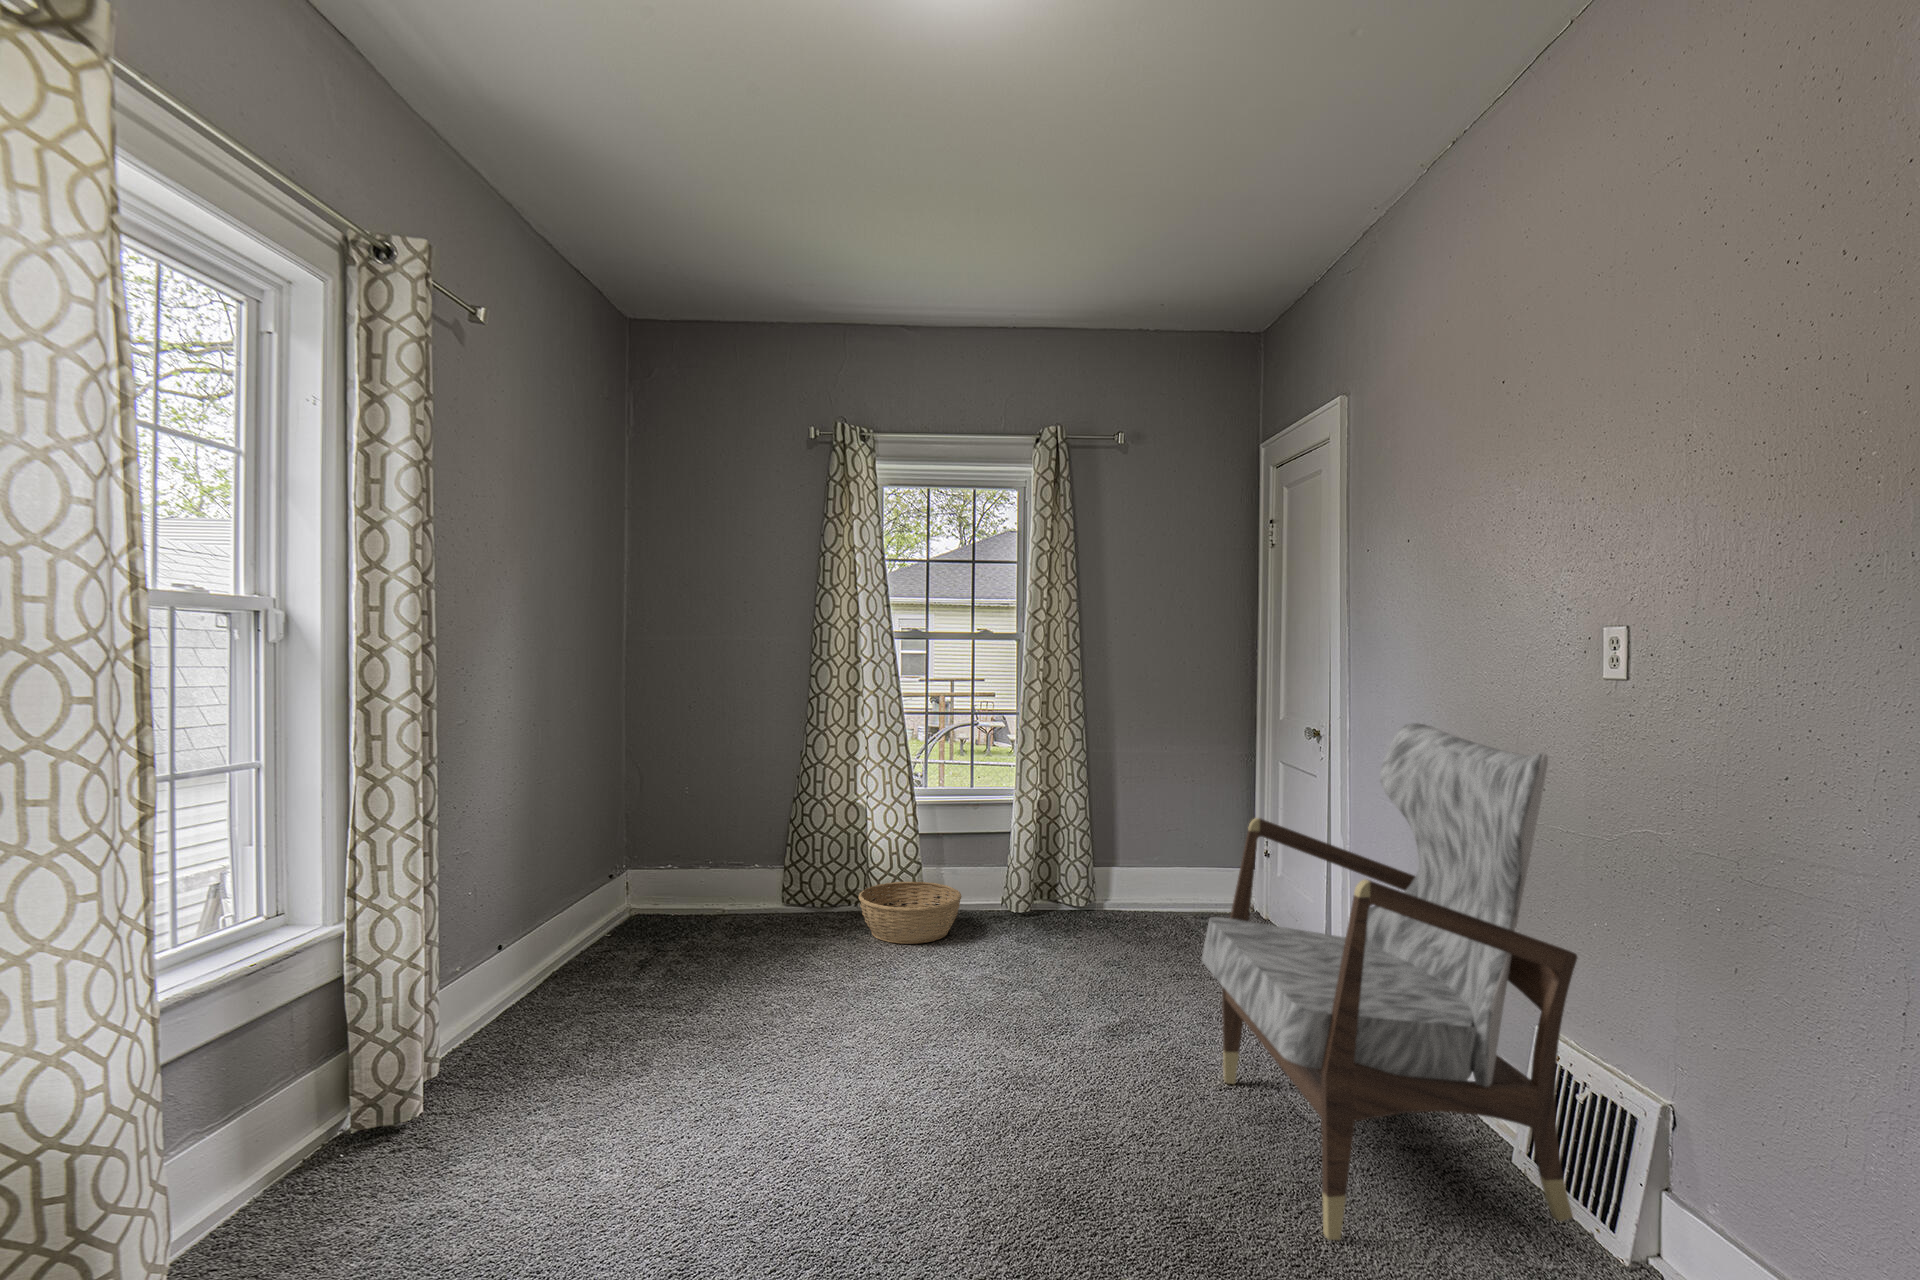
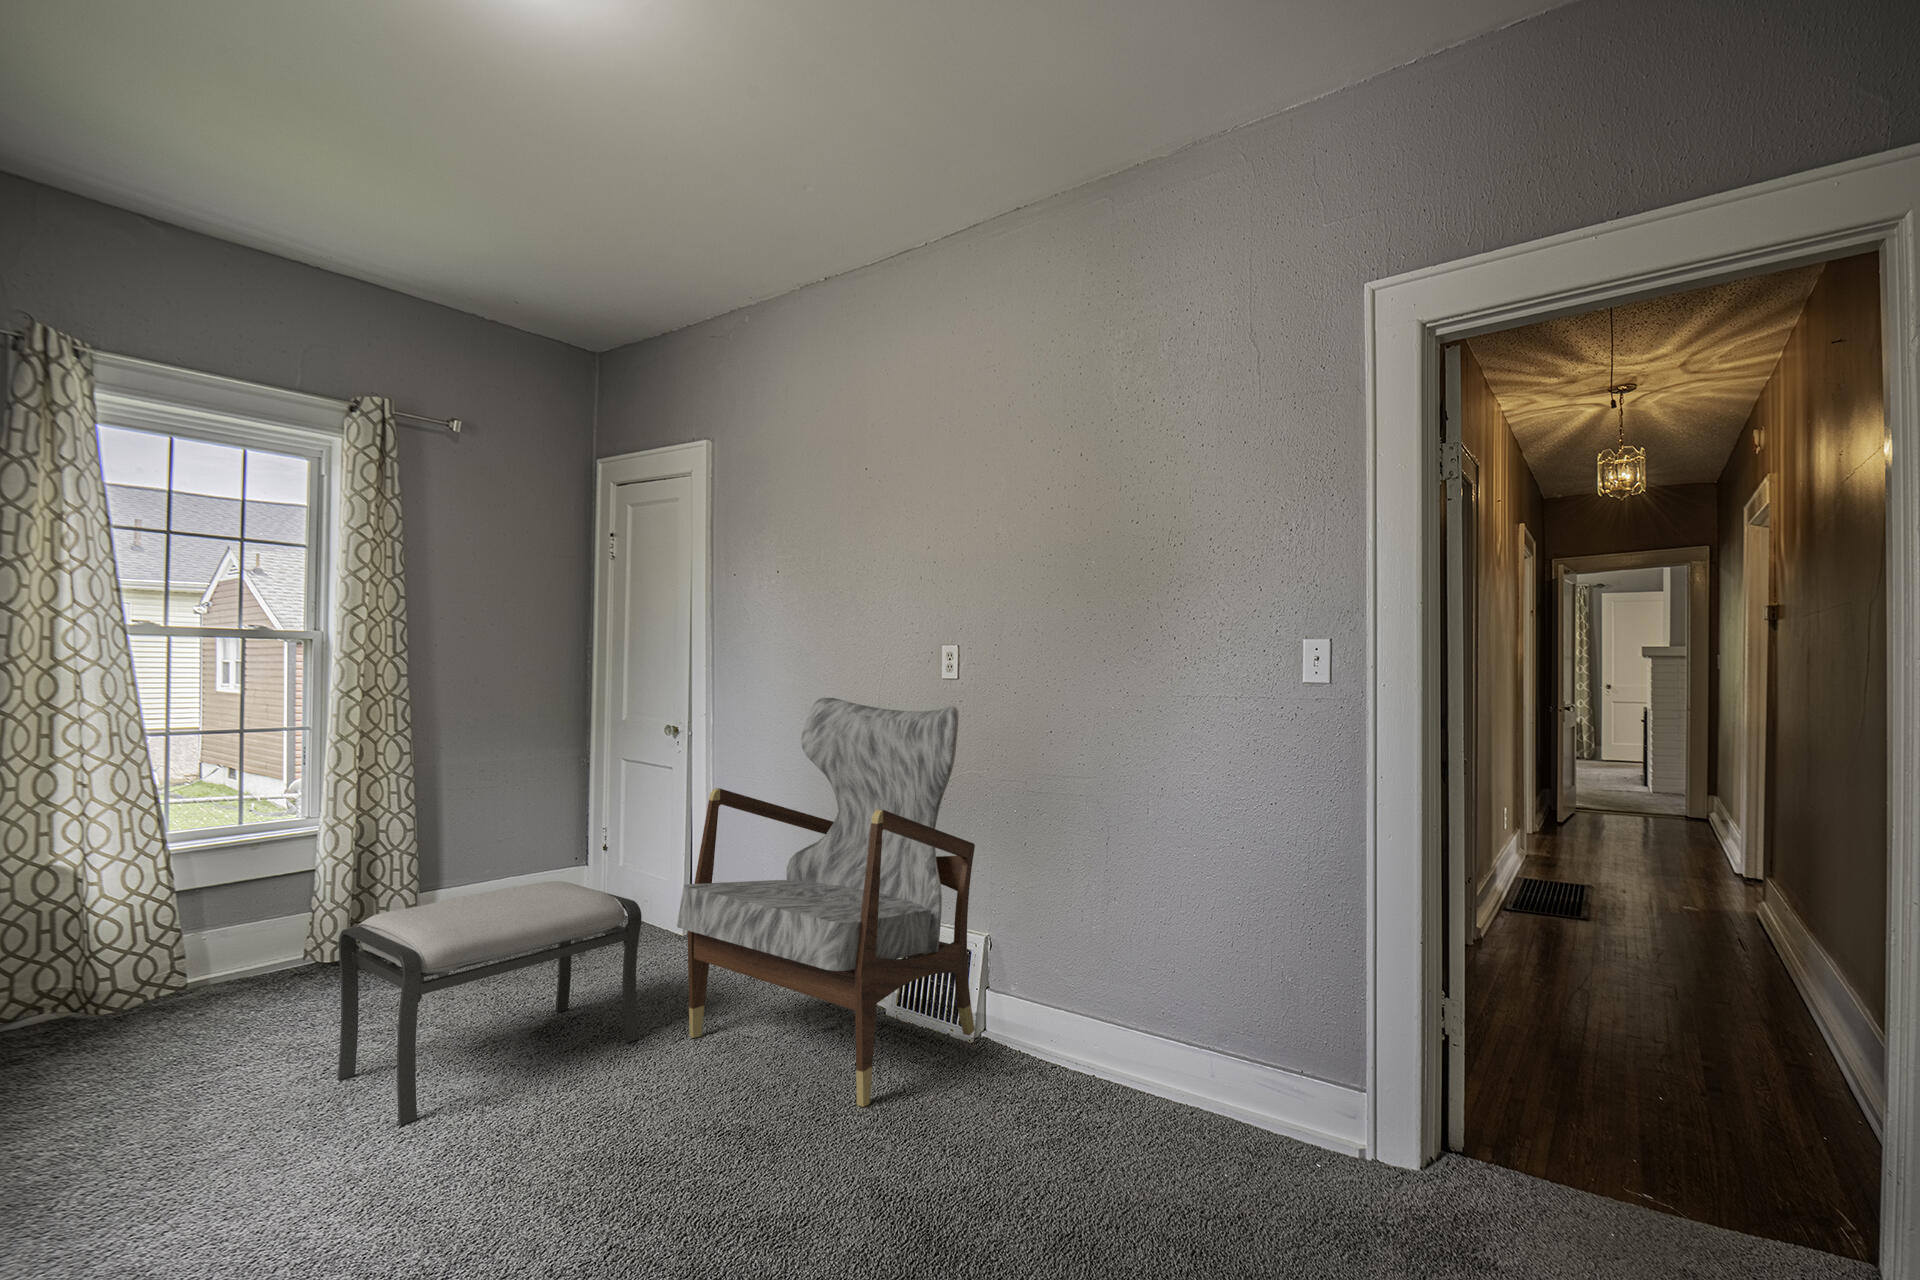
ottoman: none [951,881,1179,1064] -> present [338,881,642,1126]
basket: present [859,882,962,944] -> none [87,951,267,1043]

